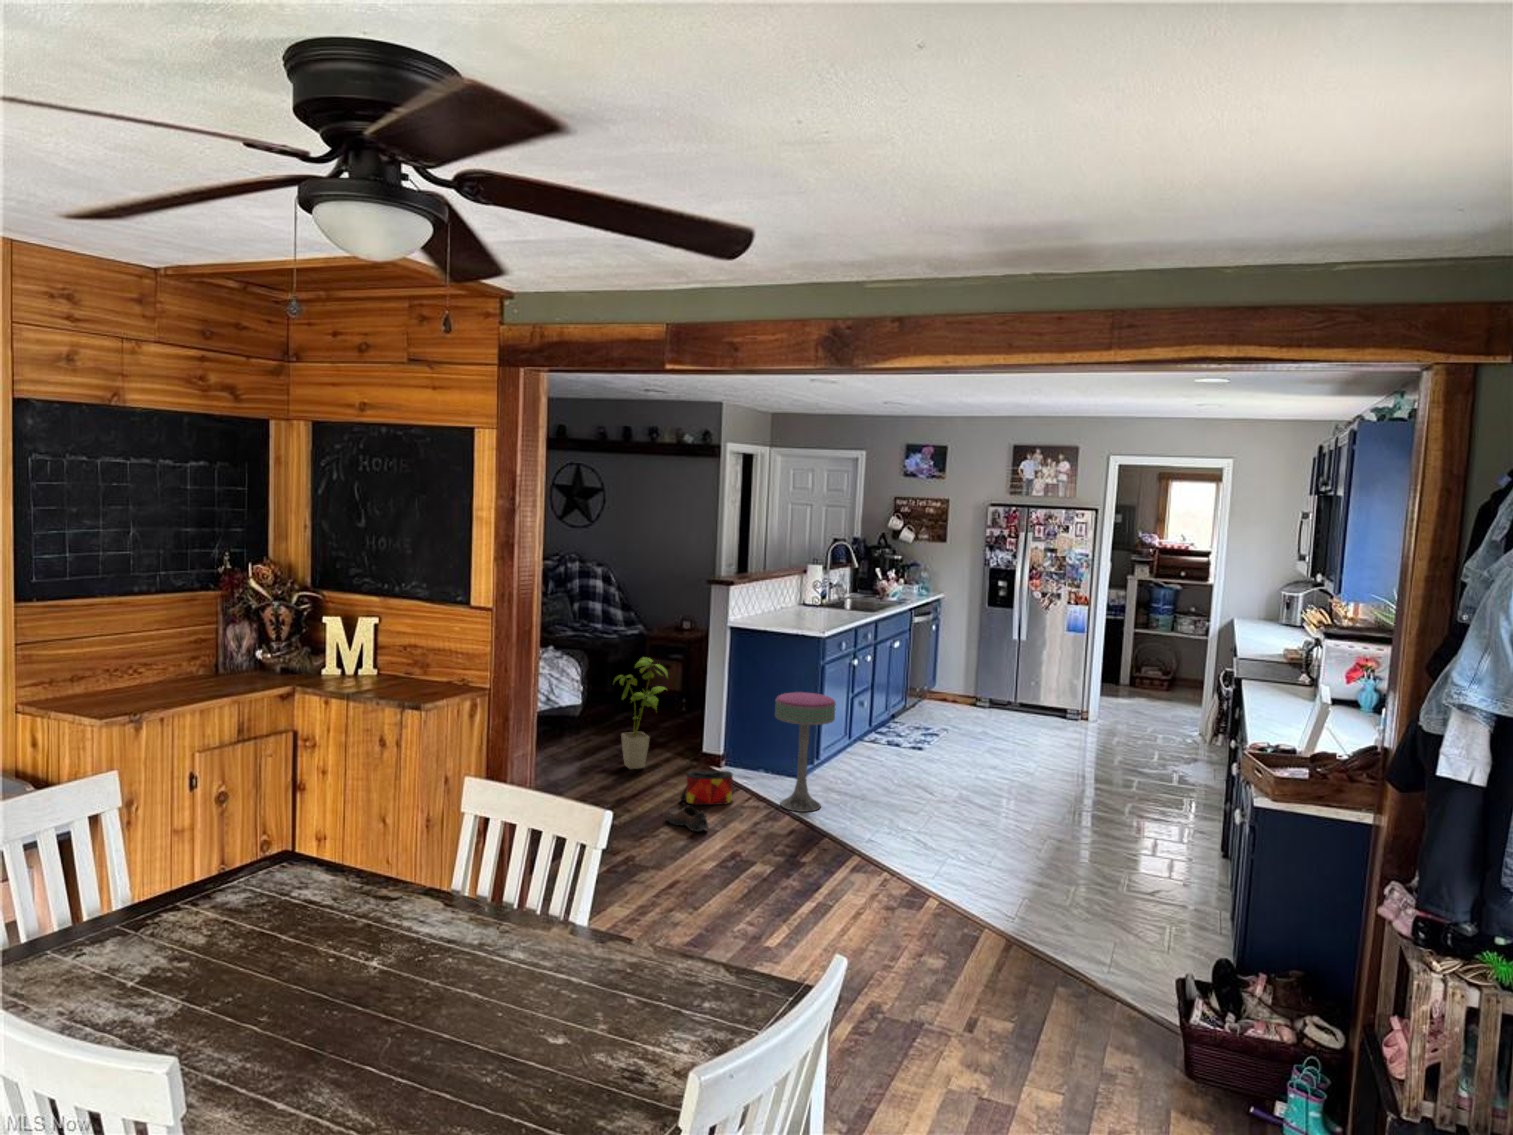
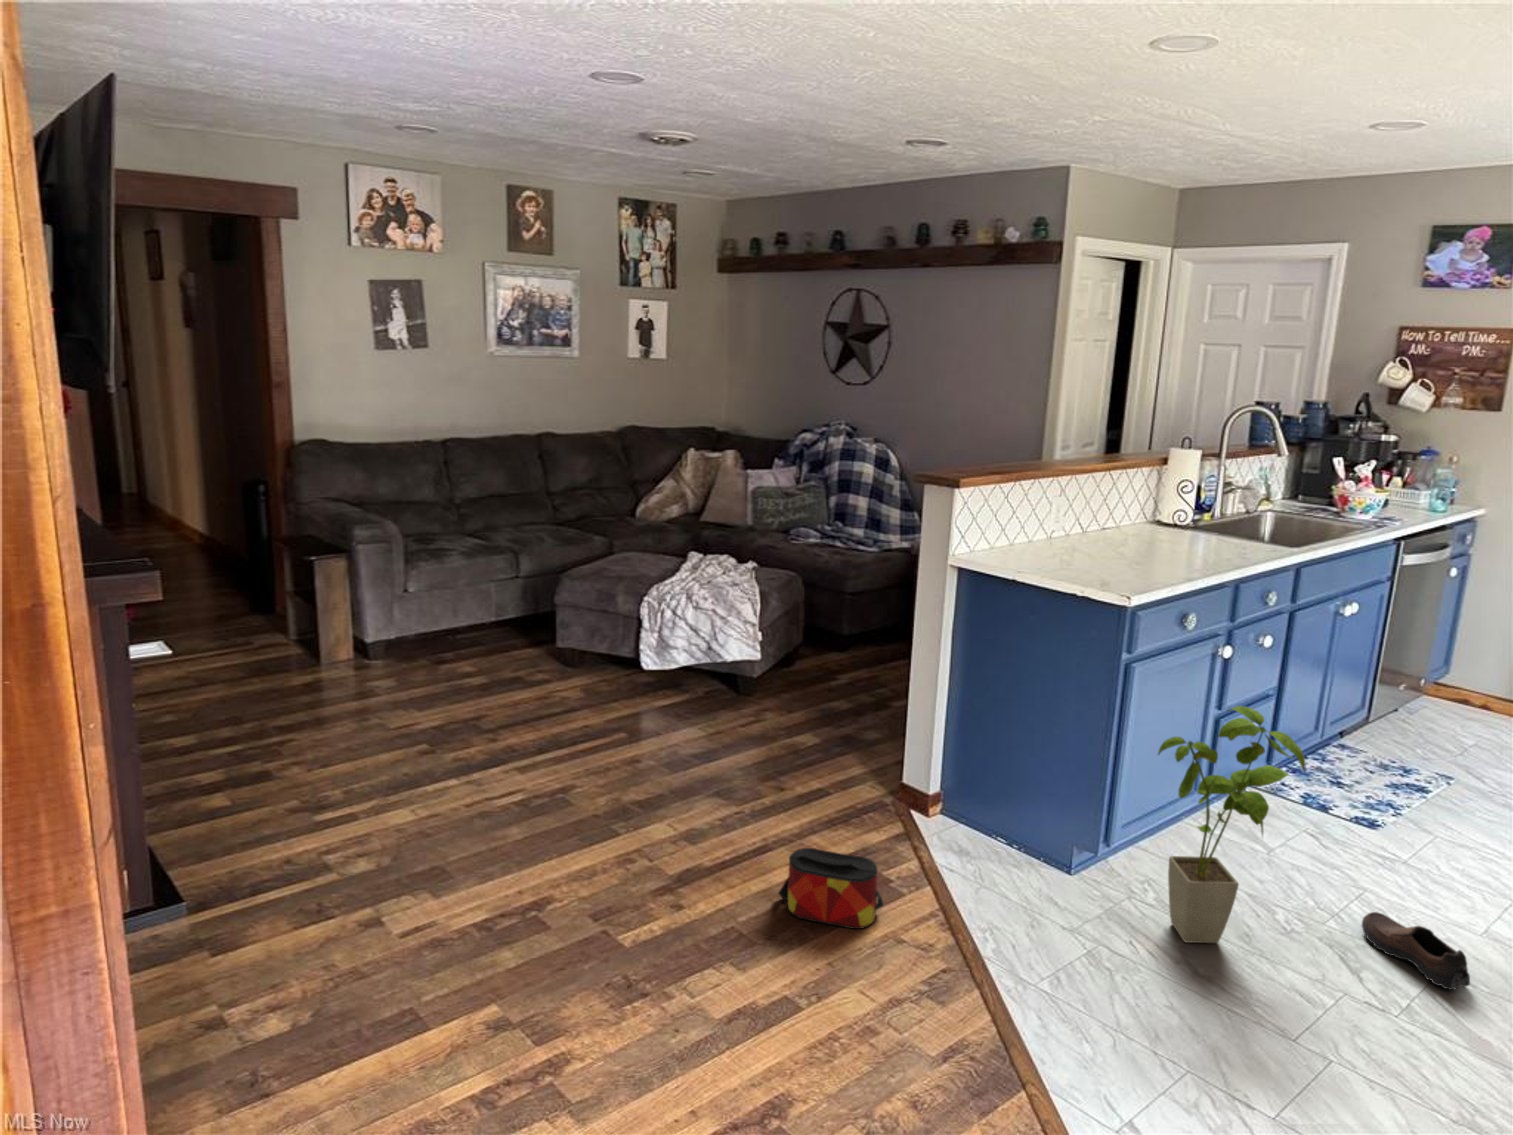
house plant: present [614,657,668,769] -> present [1158,706,1306,943]
bar stool: present [775,692,836,812] -> none [955,733,1095,998]
shoe: present [666,806,708,832] -> present [1362,912,1470,989]

